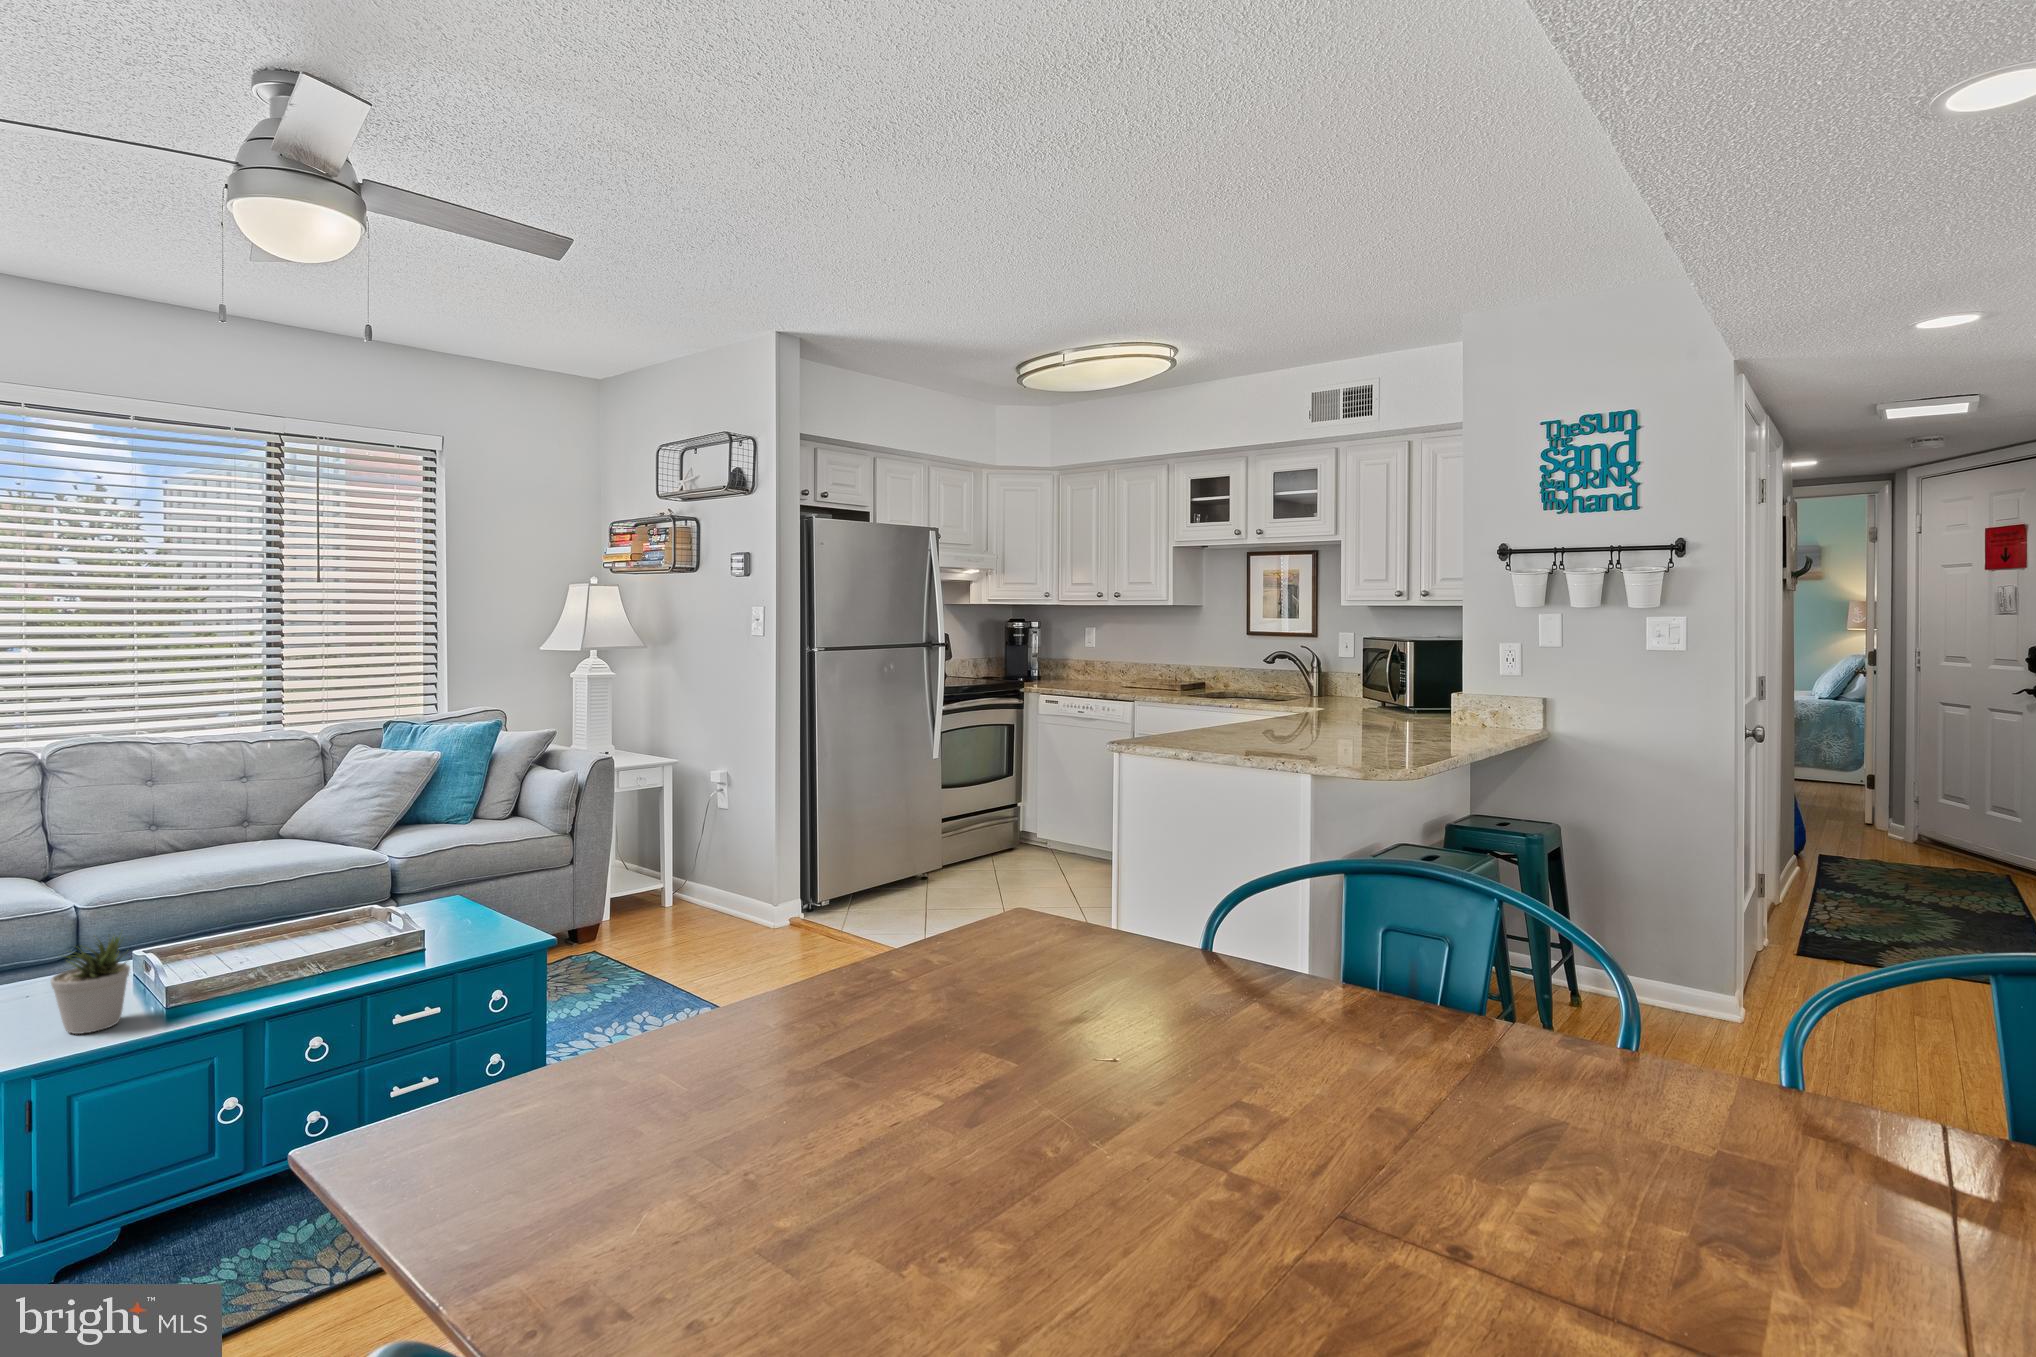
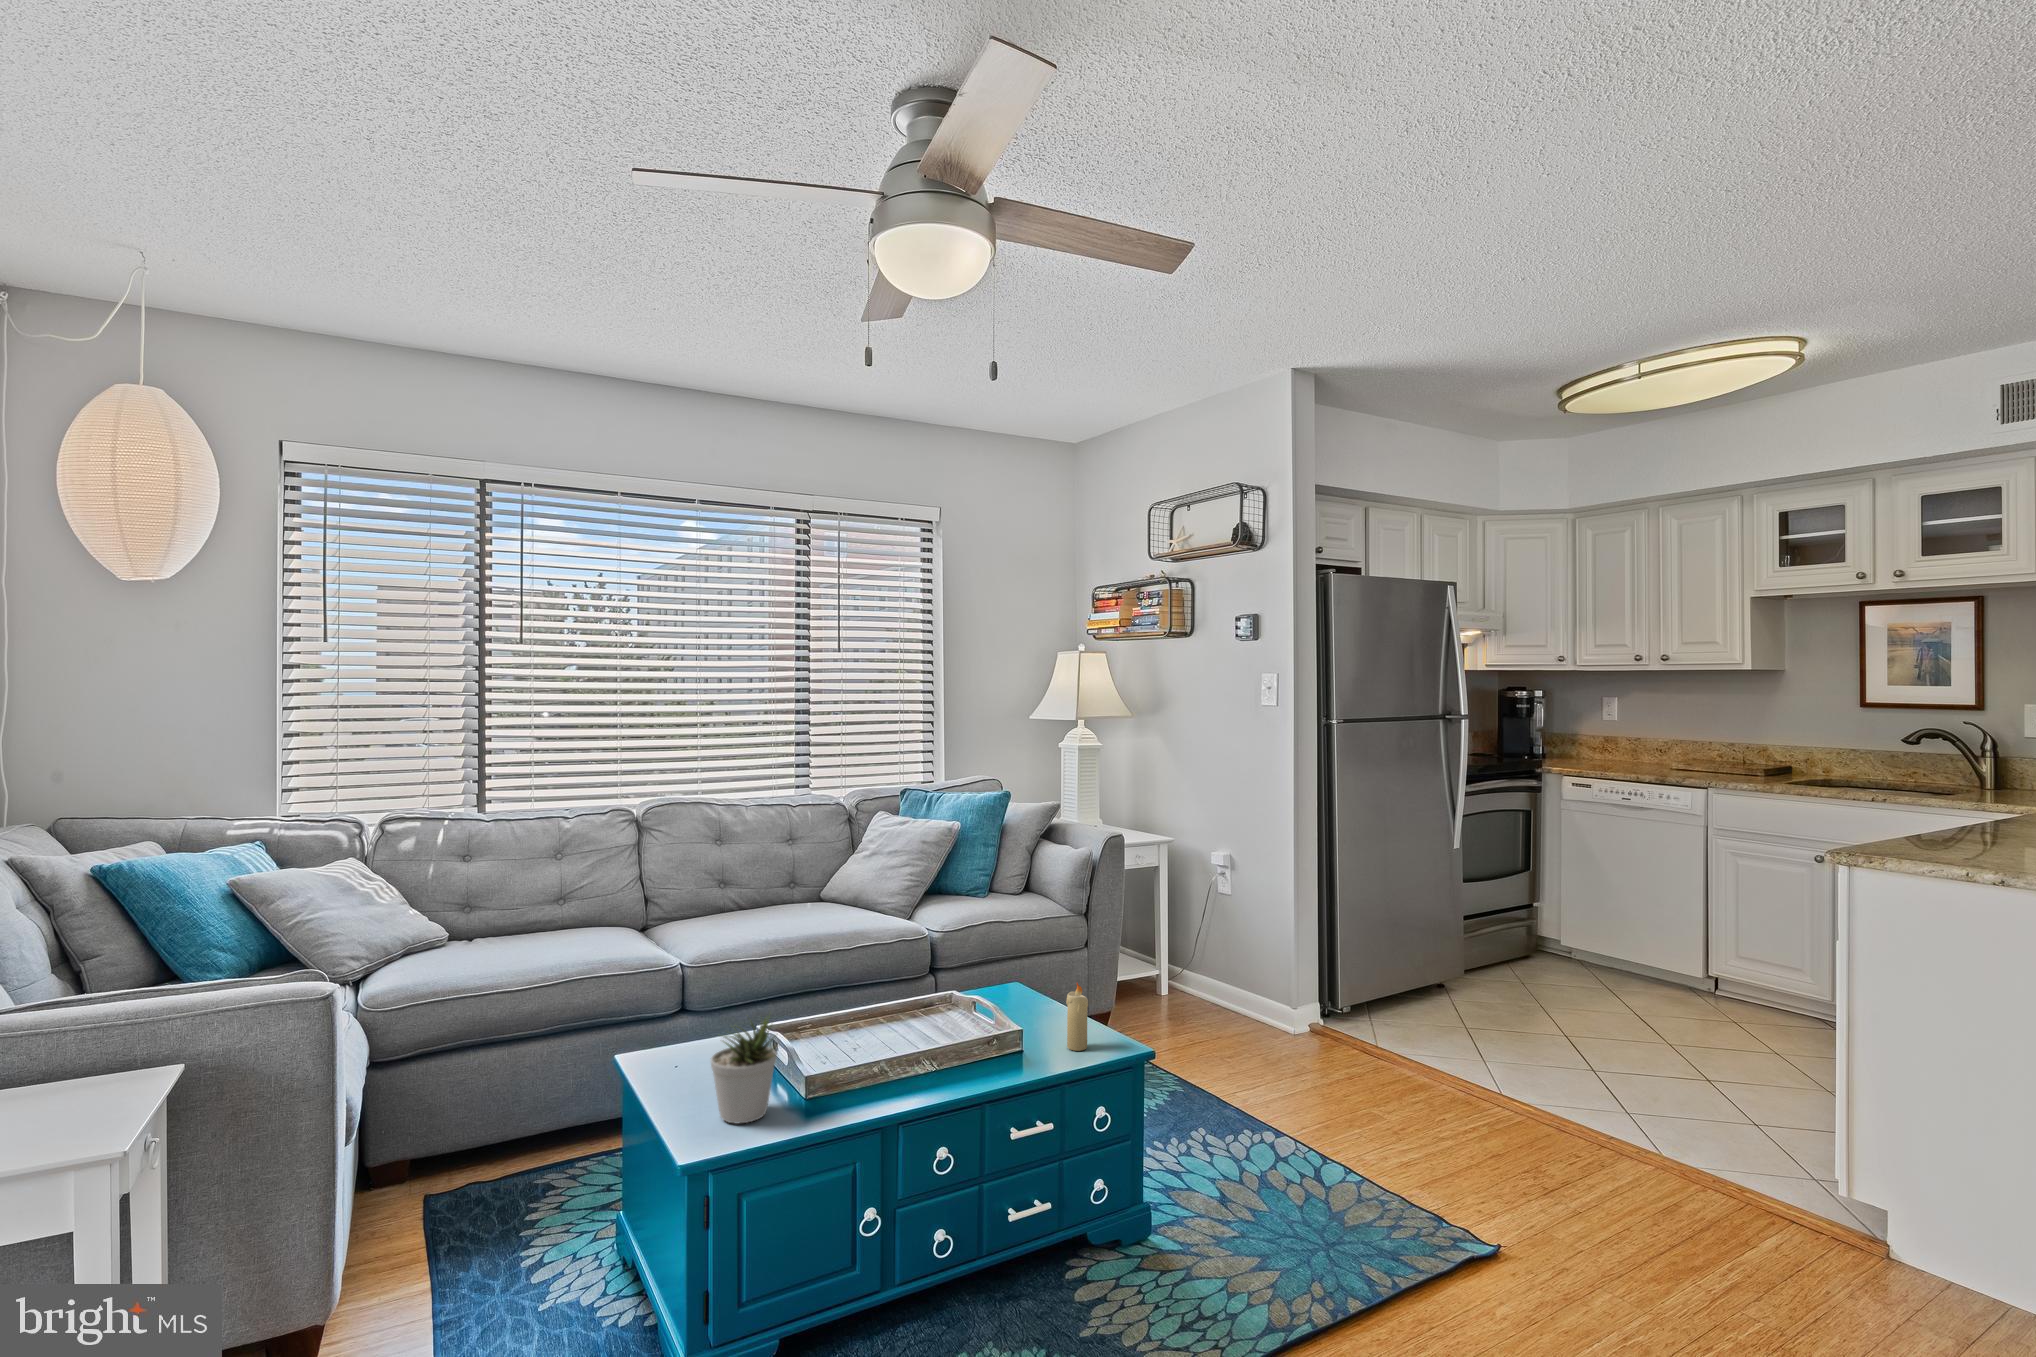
candle: none [465,887,487,946] -> present [1066,983,1088,1051]

